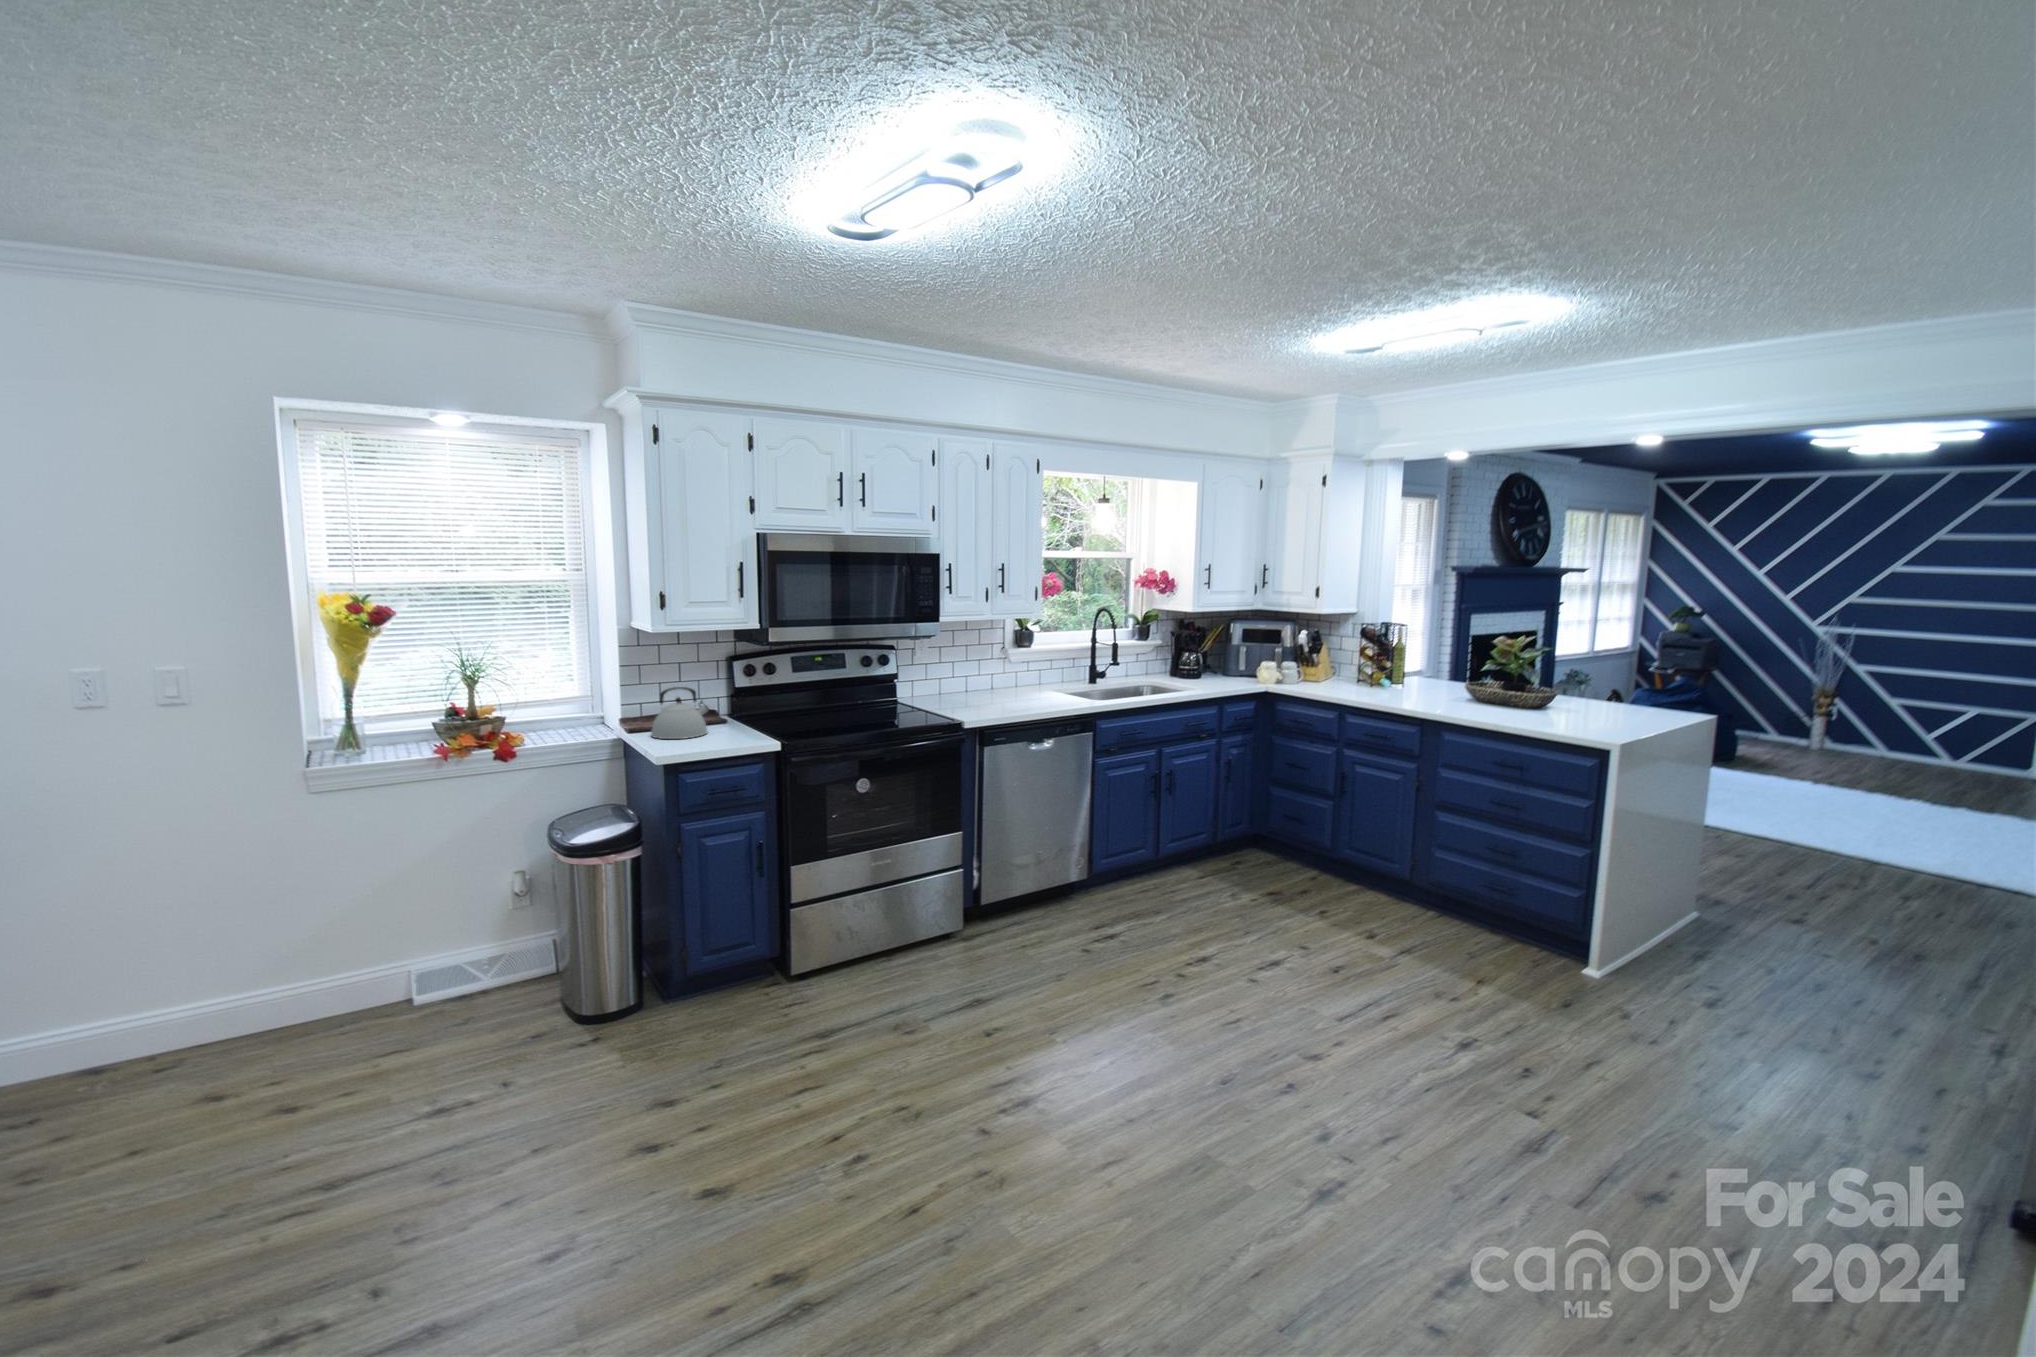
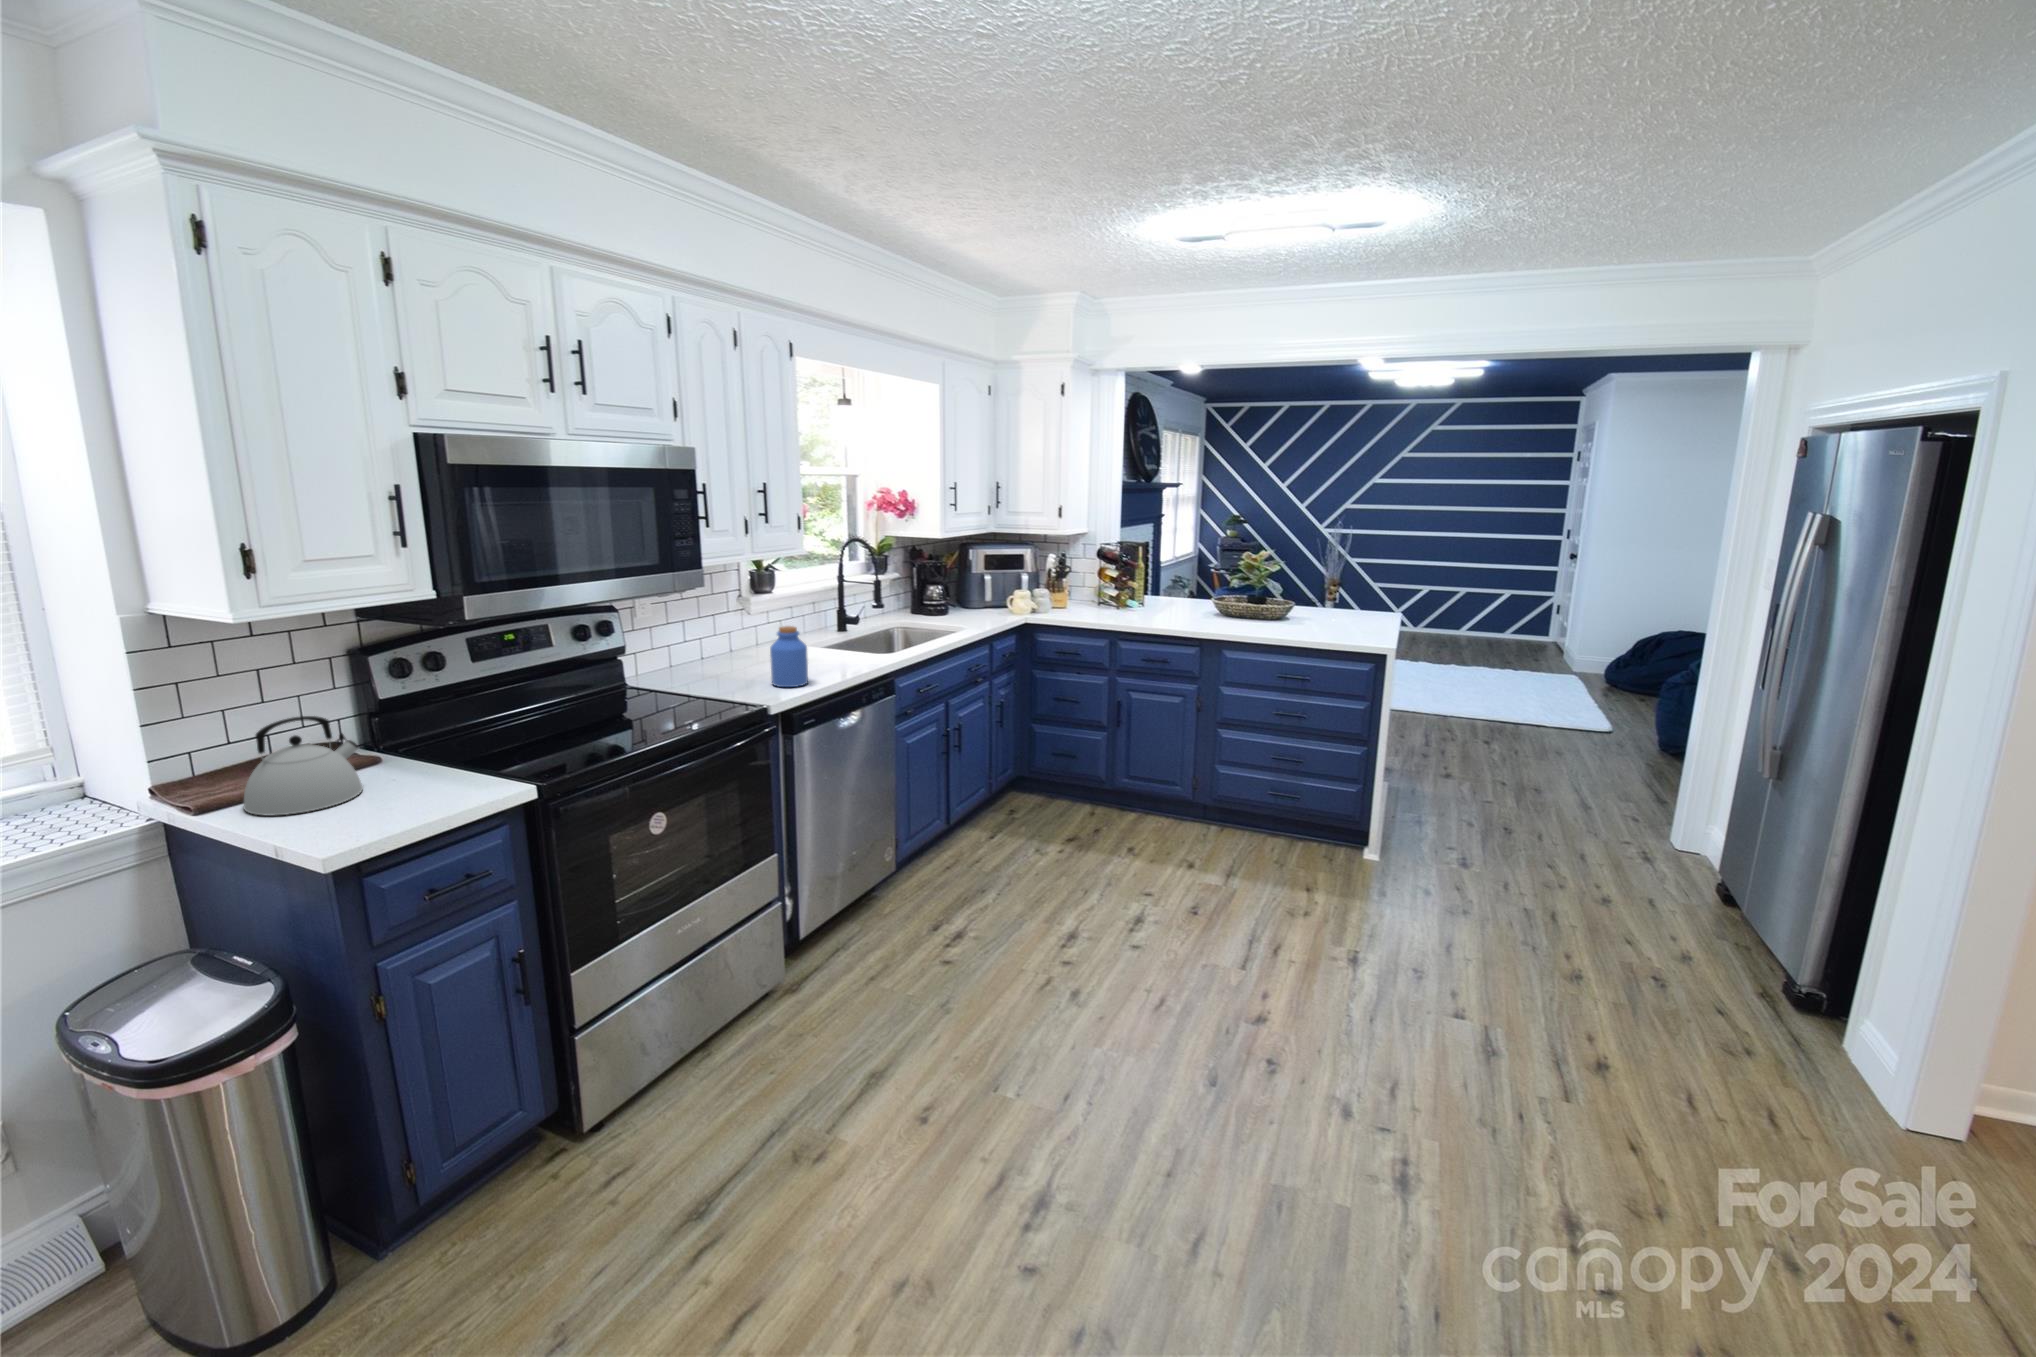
jar: none [987,668,1015,713] -> present [770,626,808,687]

